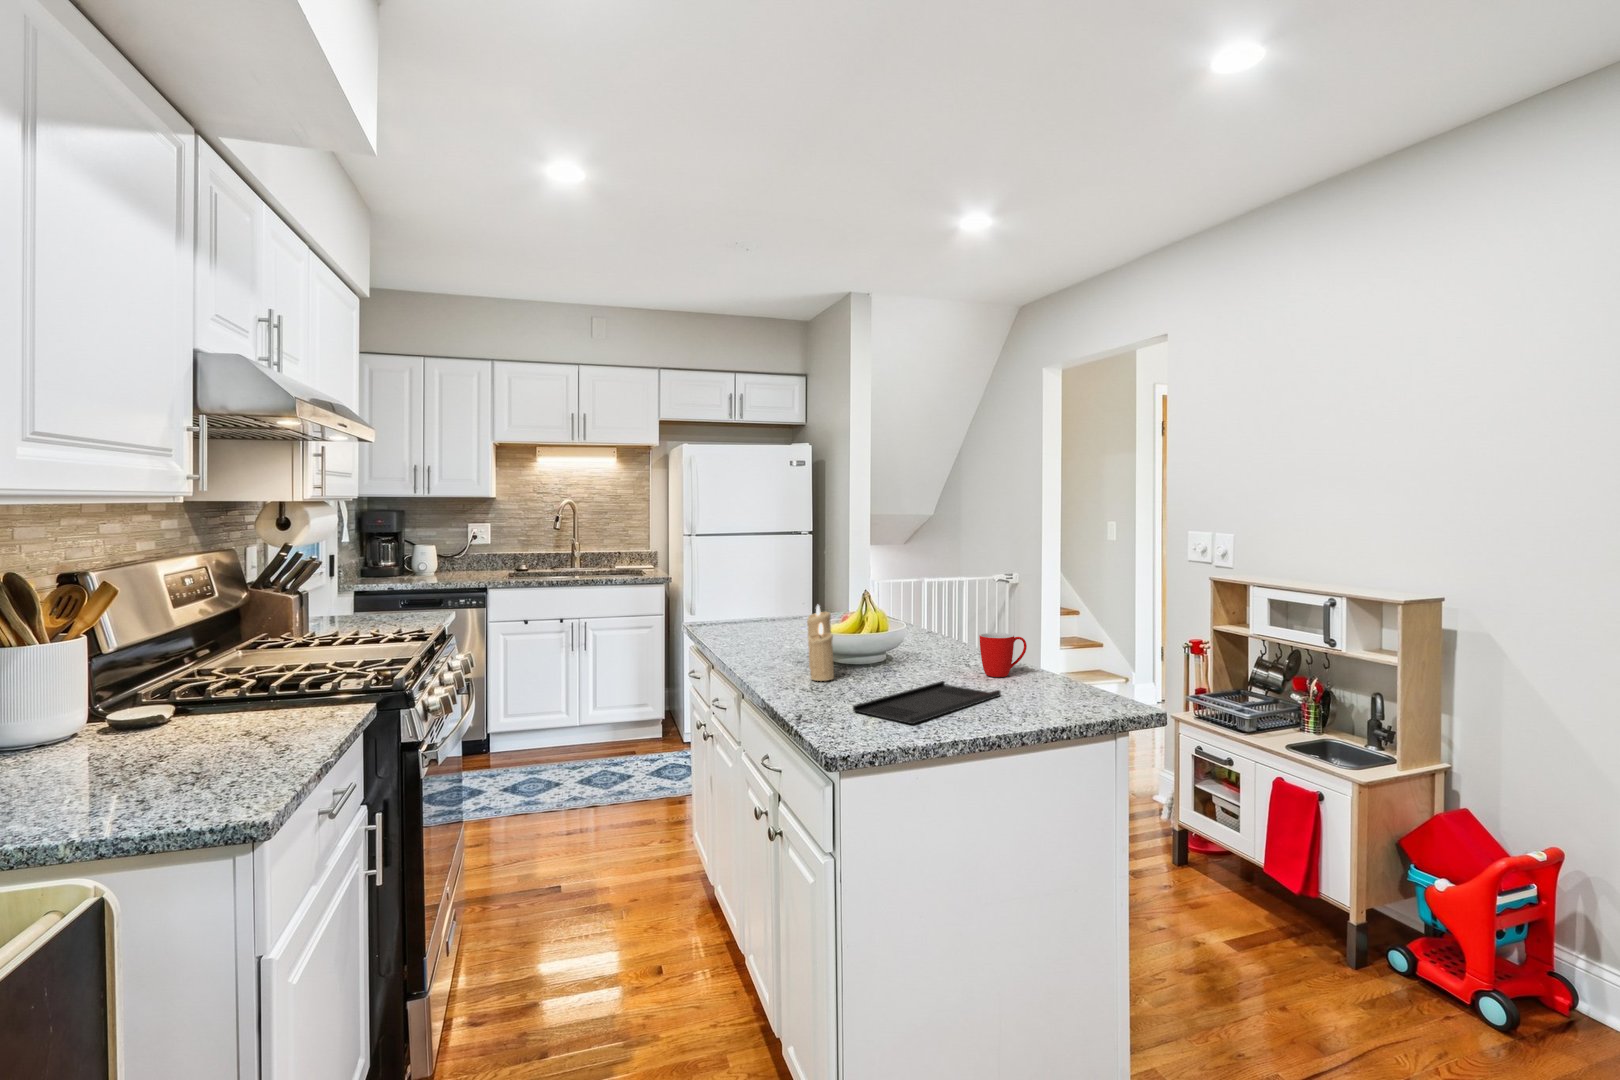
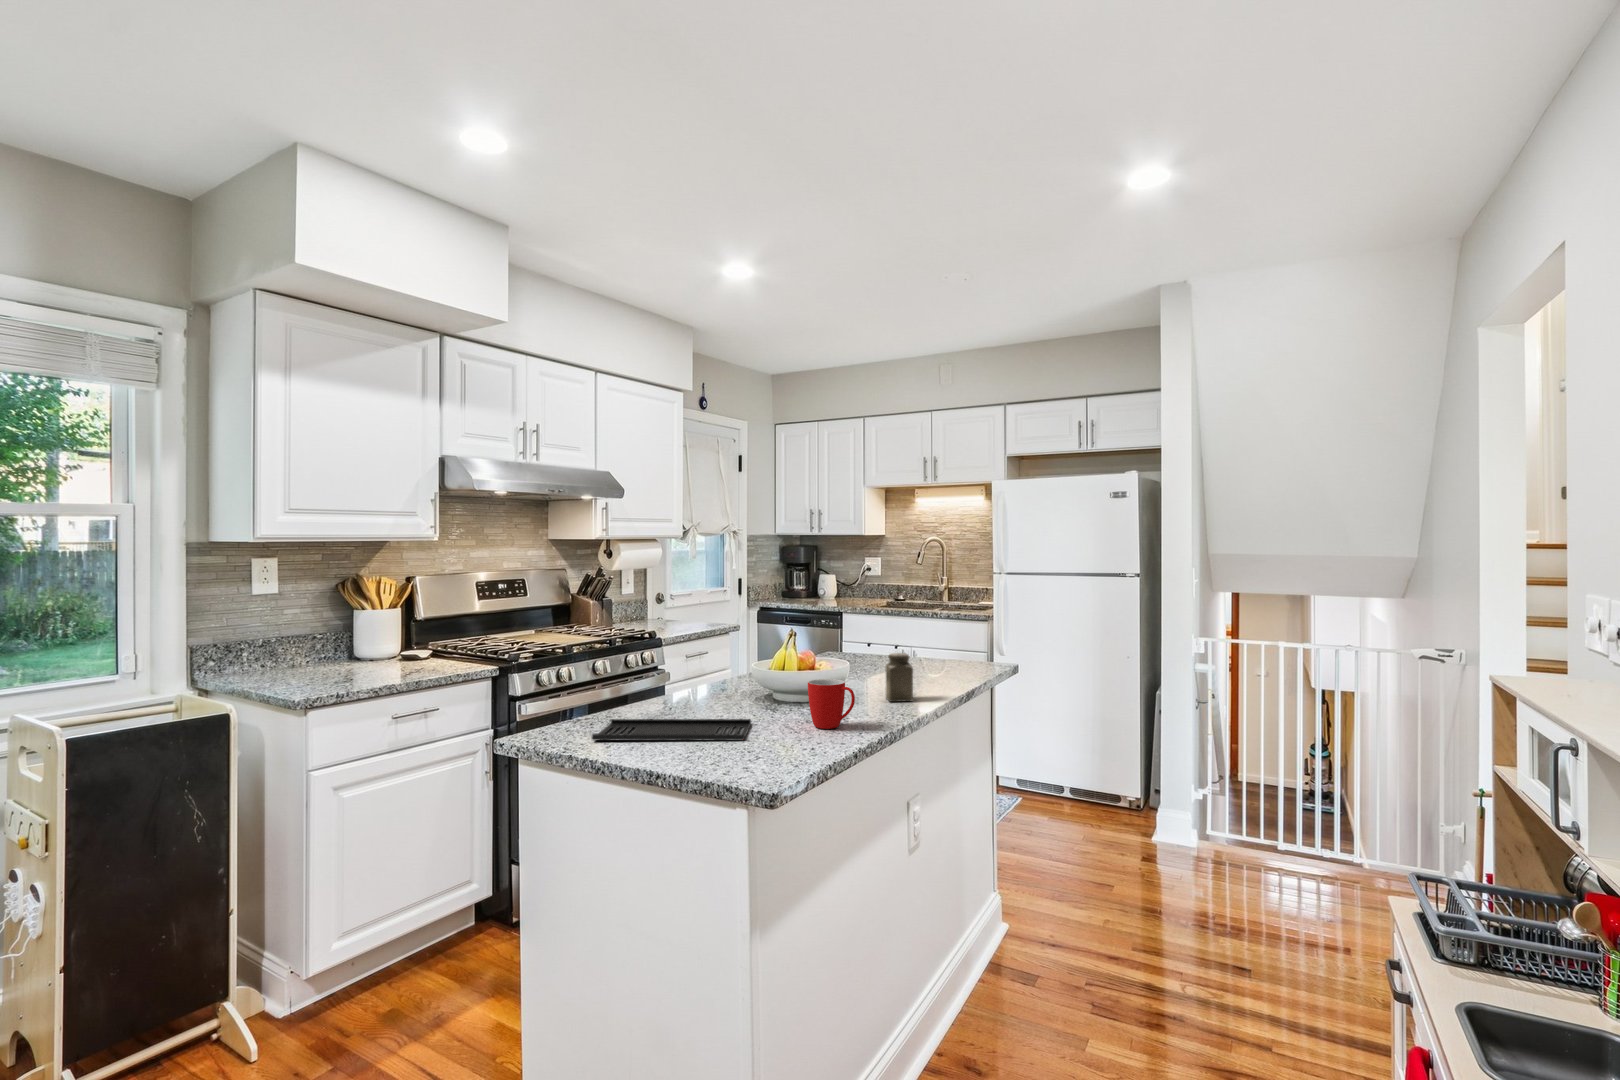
candle: present [807,605,834,681] -> none [693,631,734,703]
salt shaker: none [927,608,956,652] -> present [885,653,913,702]

